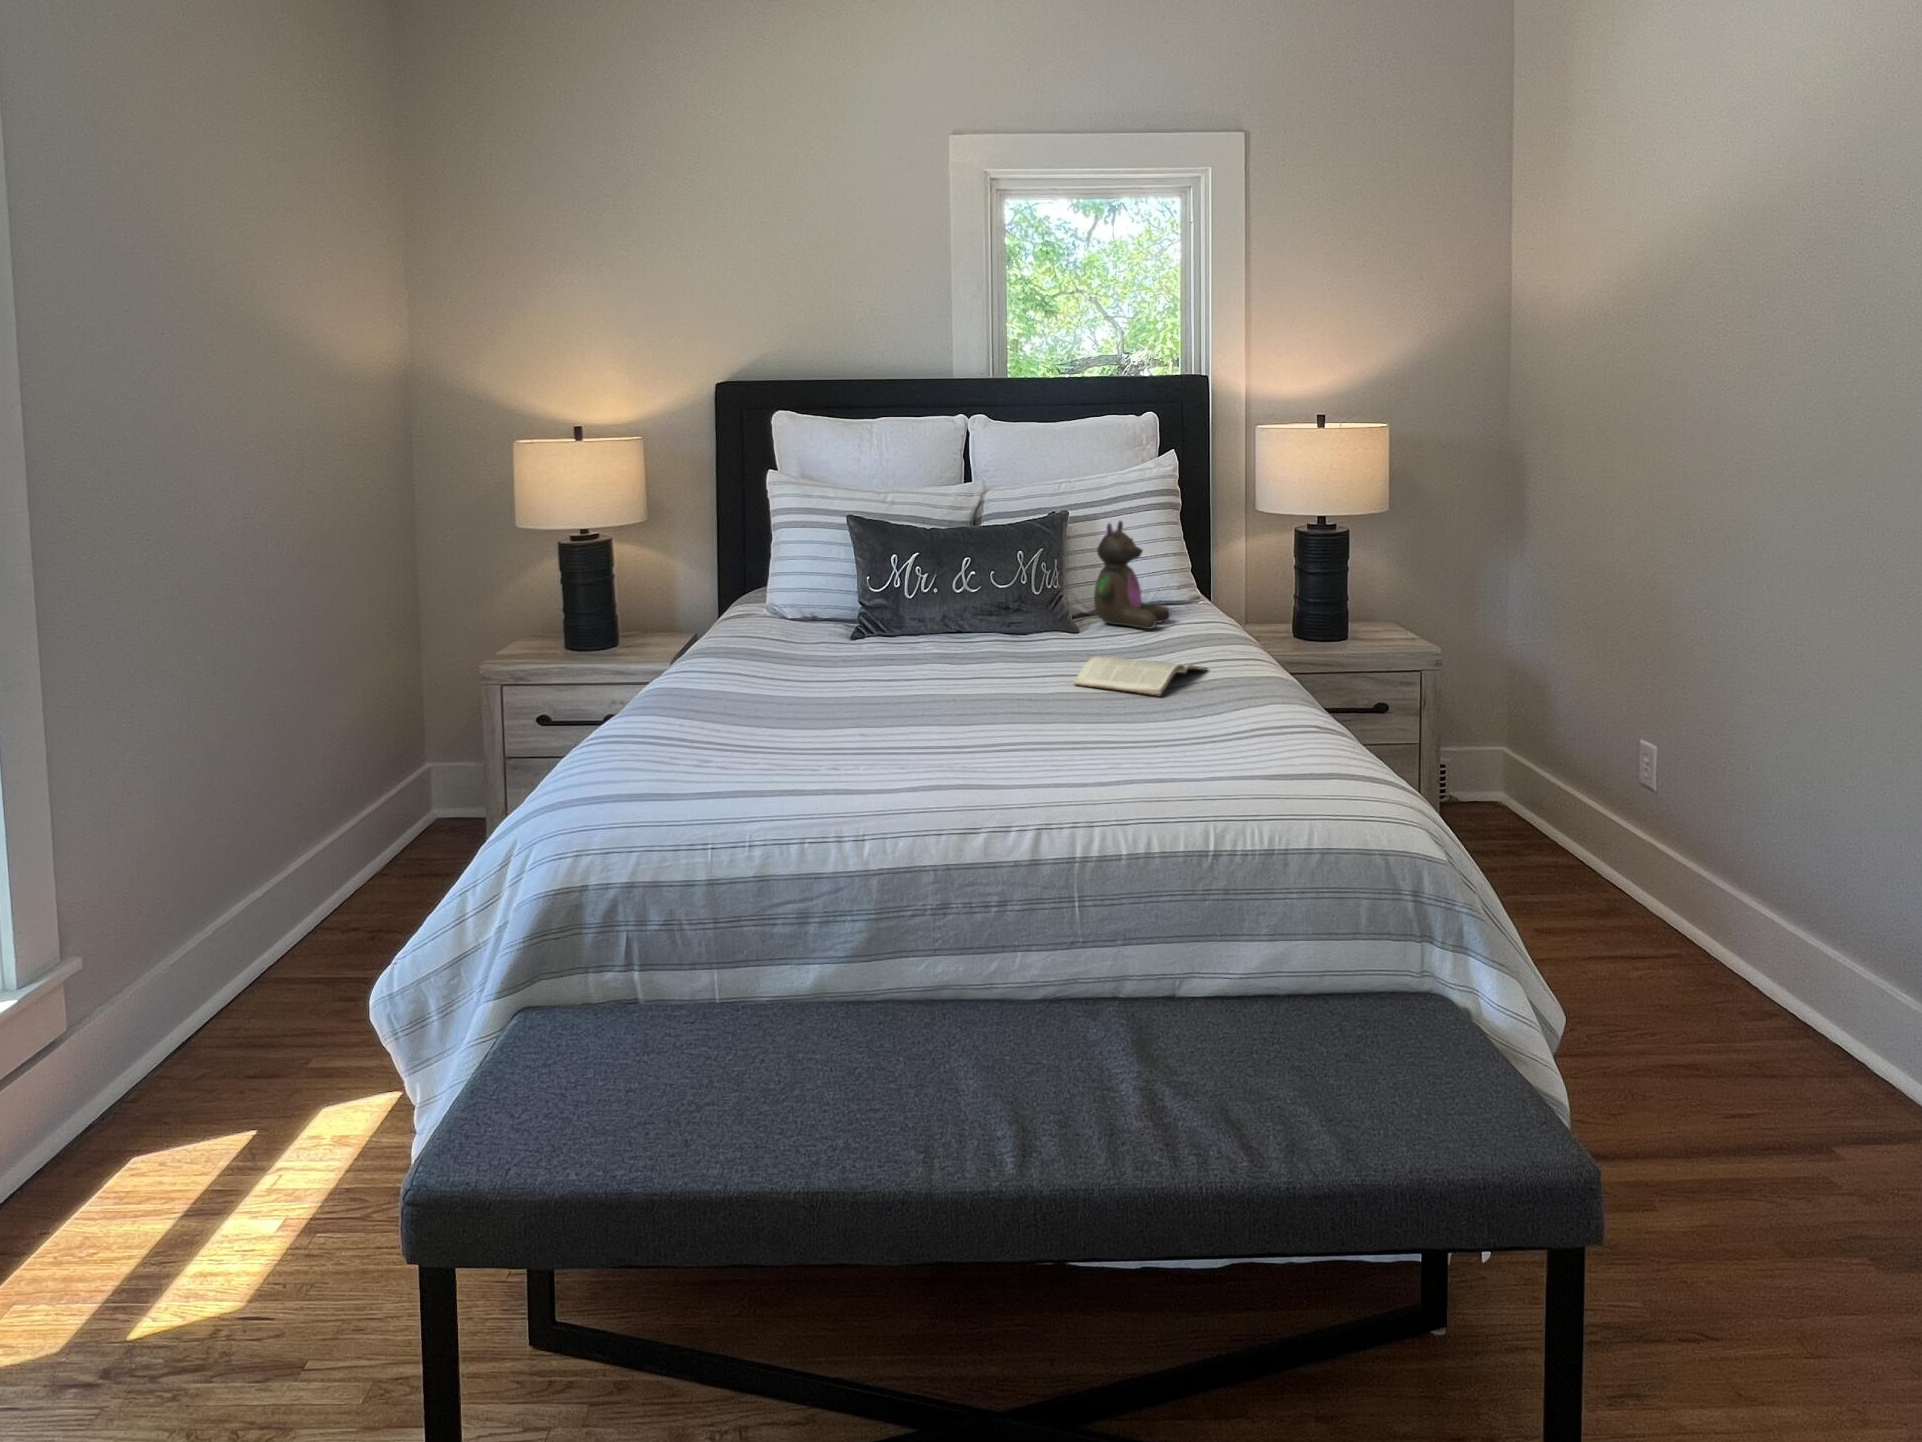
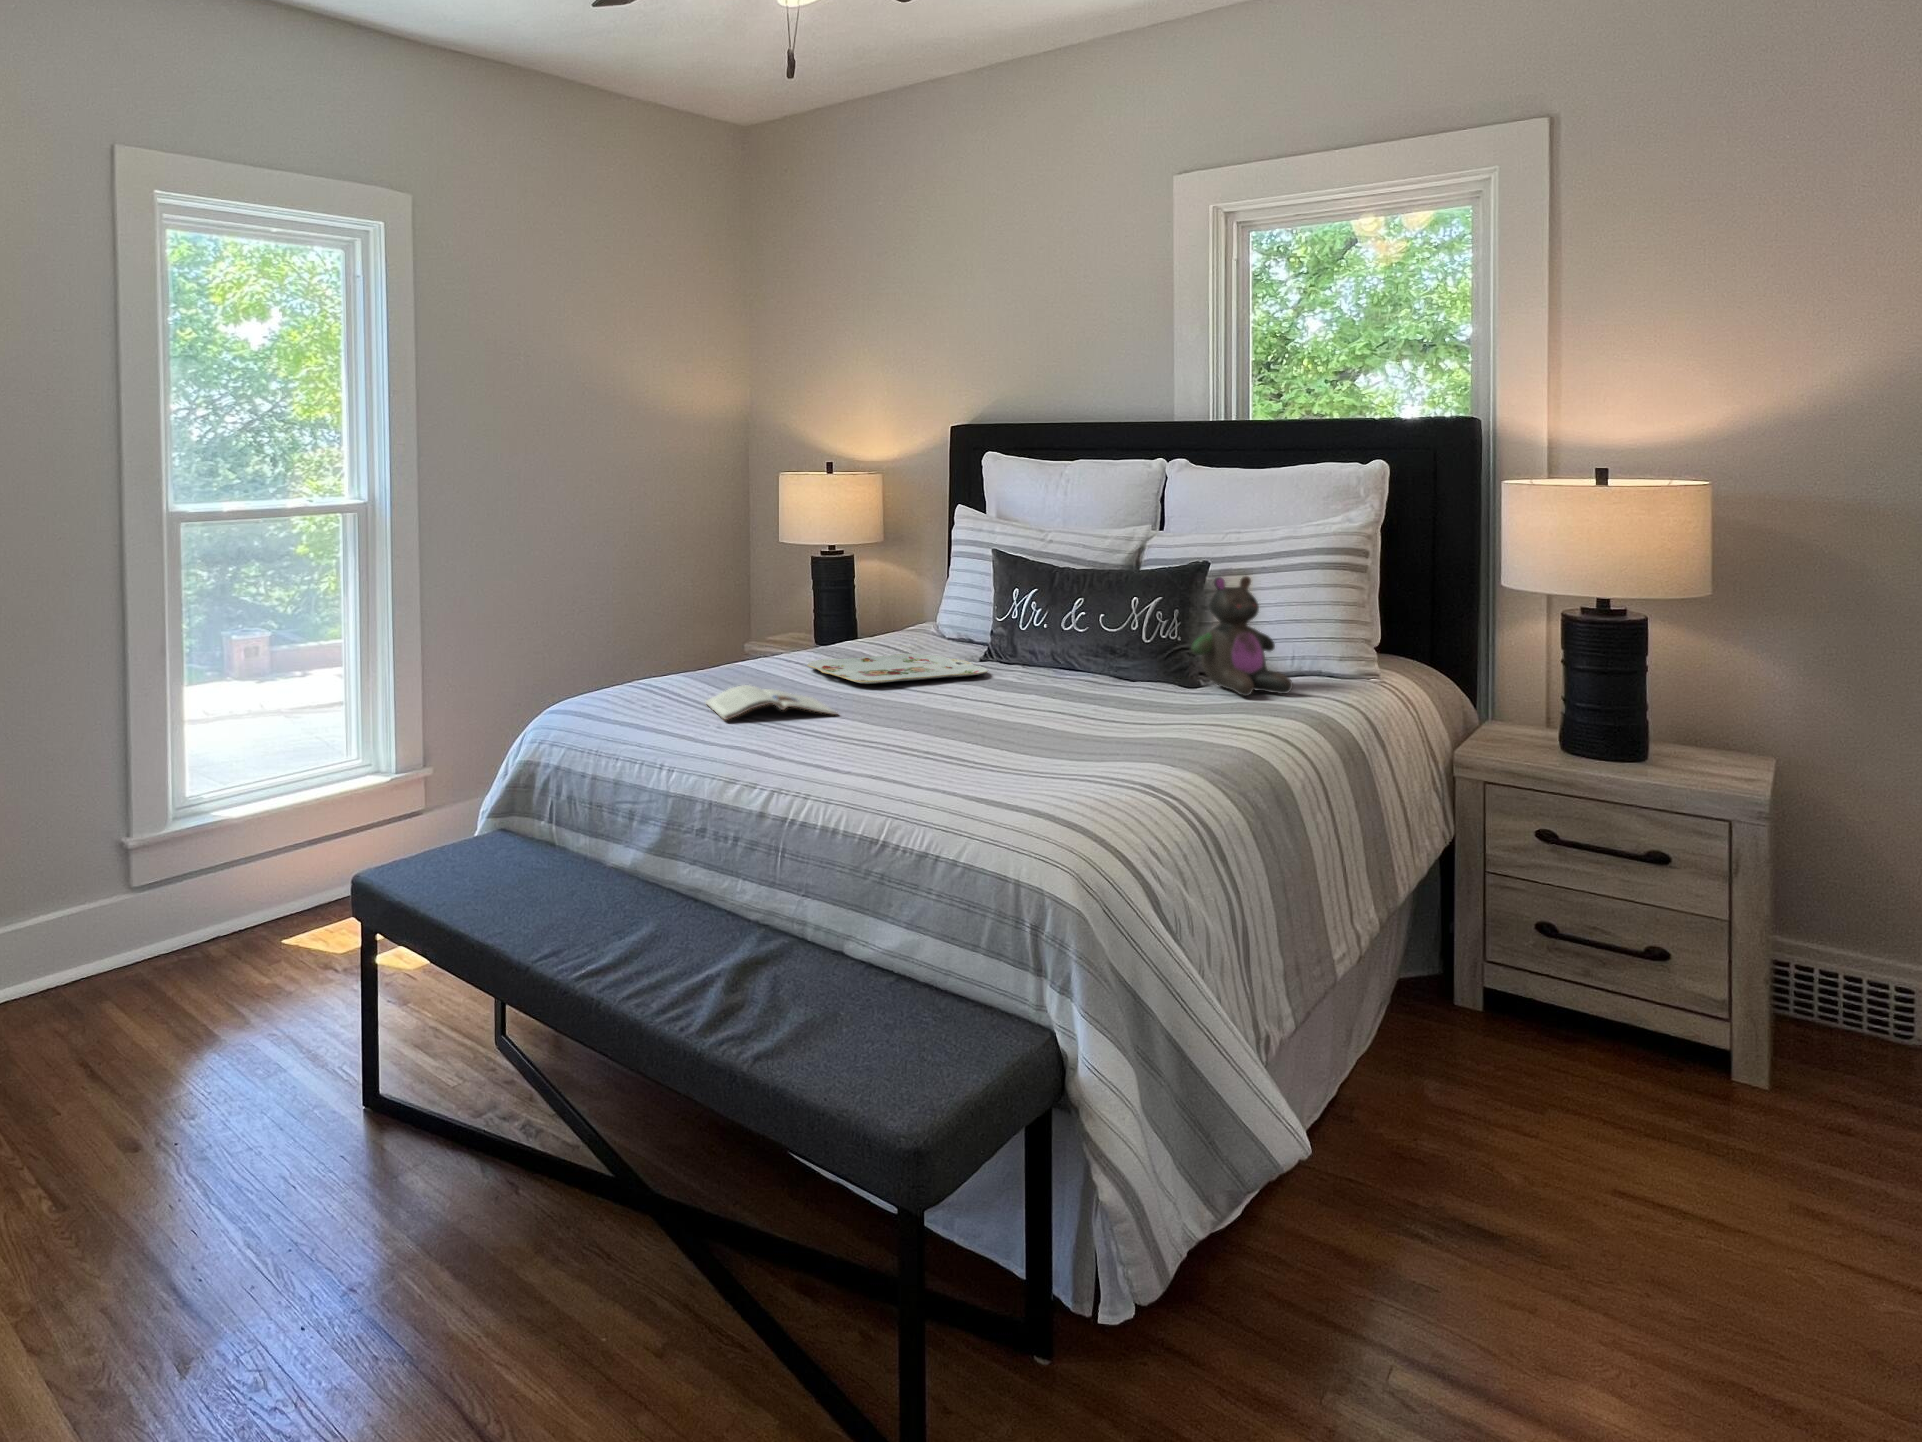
serving tray: none [733,636,922,679] -> present [808,654,987,684]
magazine: present [1073,657,1207,696] -> present [706,685,837,720]

